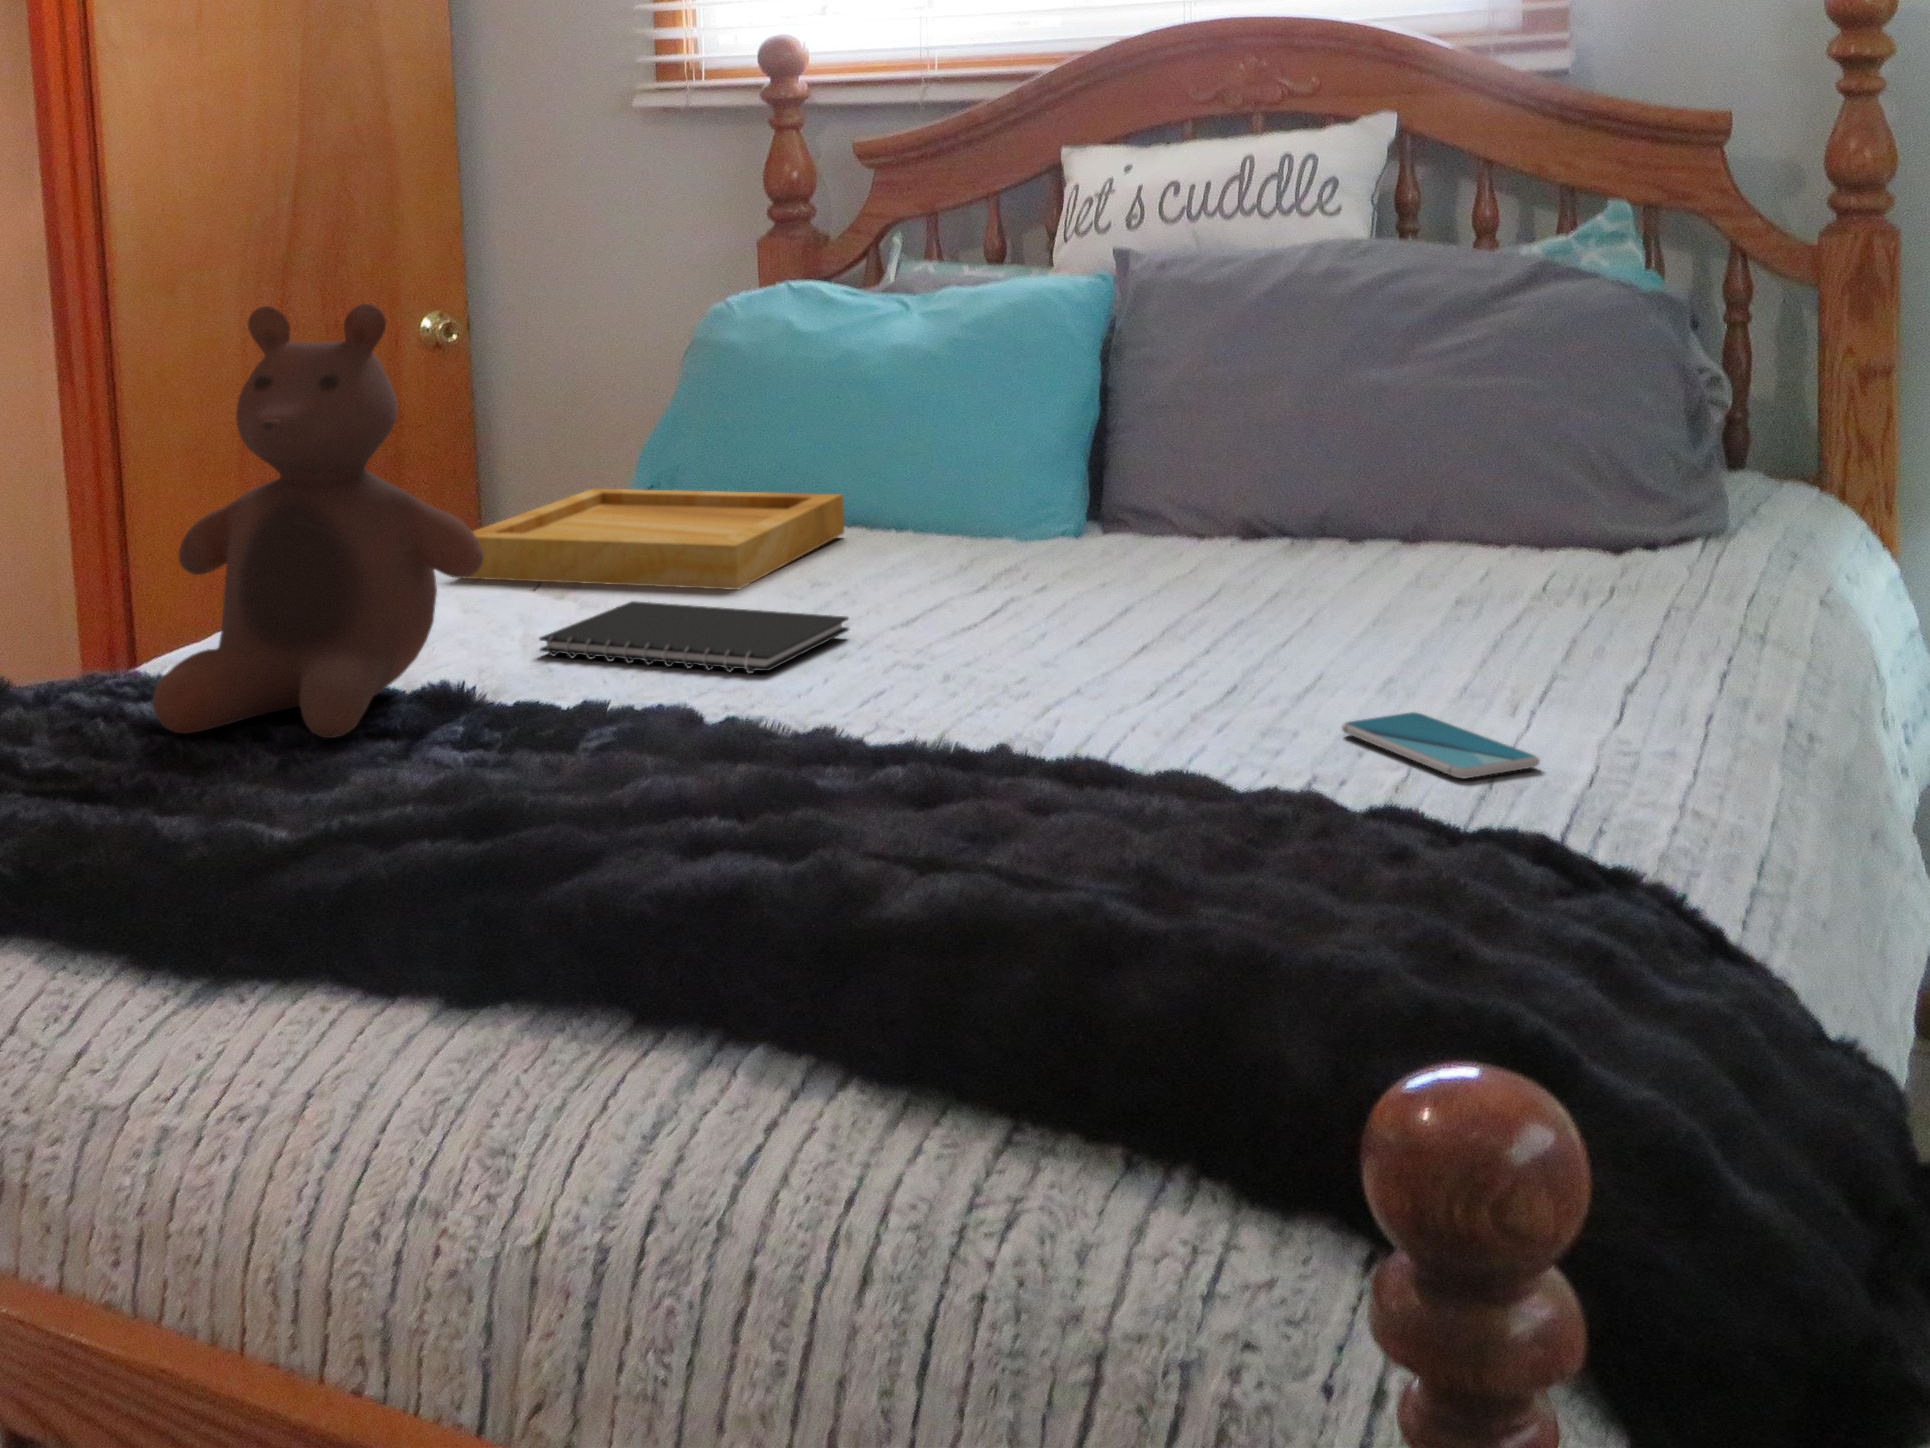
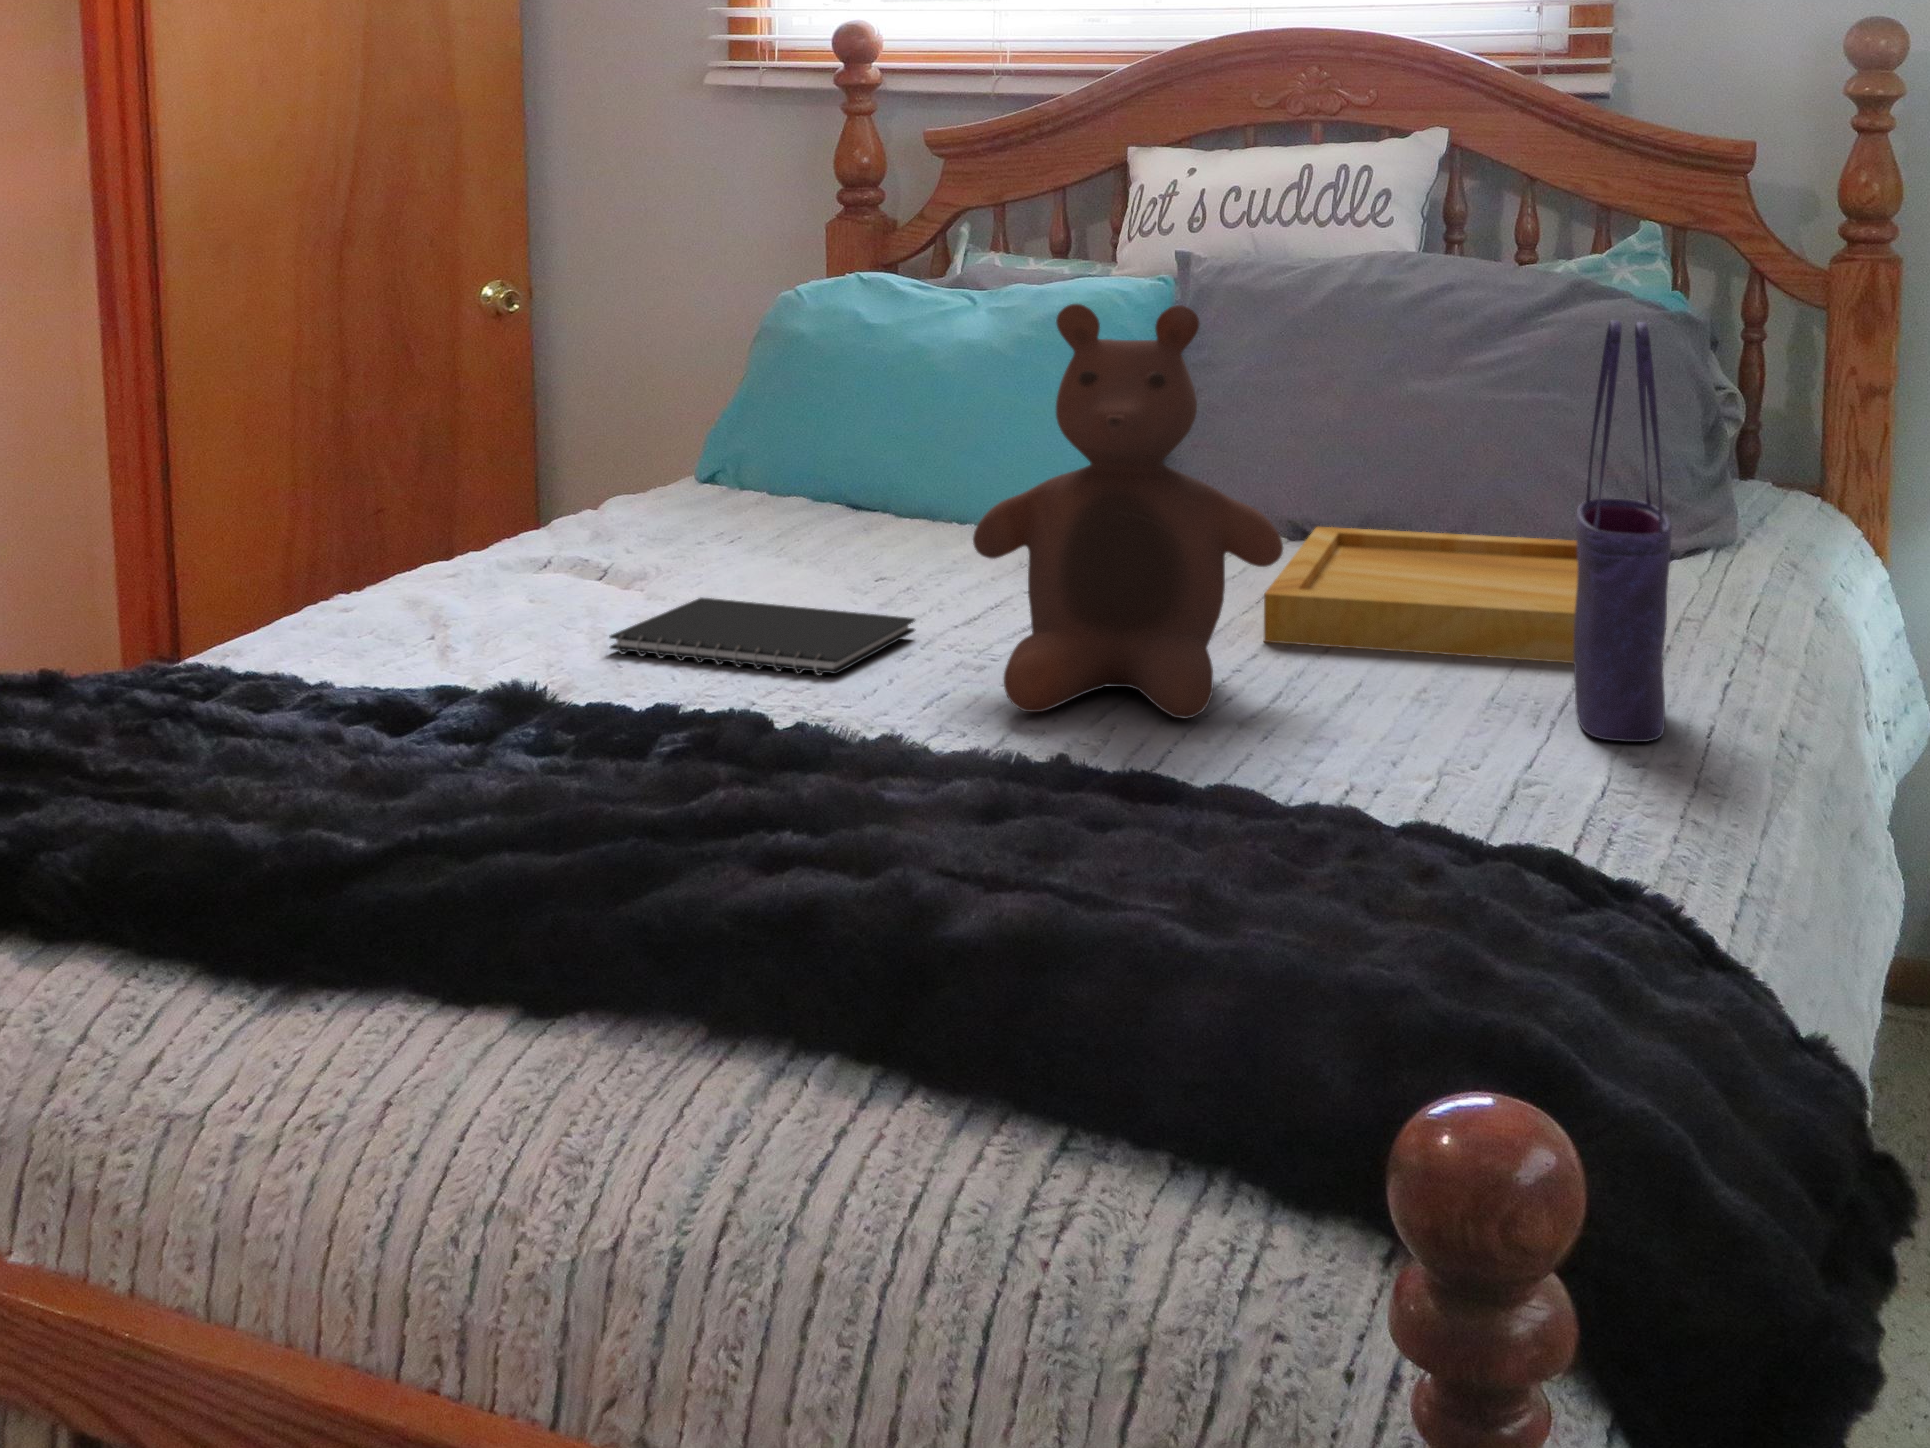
tote bag: none [1550,273,1658,727] -> present [1574,320,1672,742]
stuffed bear: present [153,304,483,738] -> present [973,304,1283,719]
tray: present [466,489,844,590] -> present [1264,526,1578,663]
smartphone: present [1342,712,1539,778] -> none [1379,726,1557,793]

